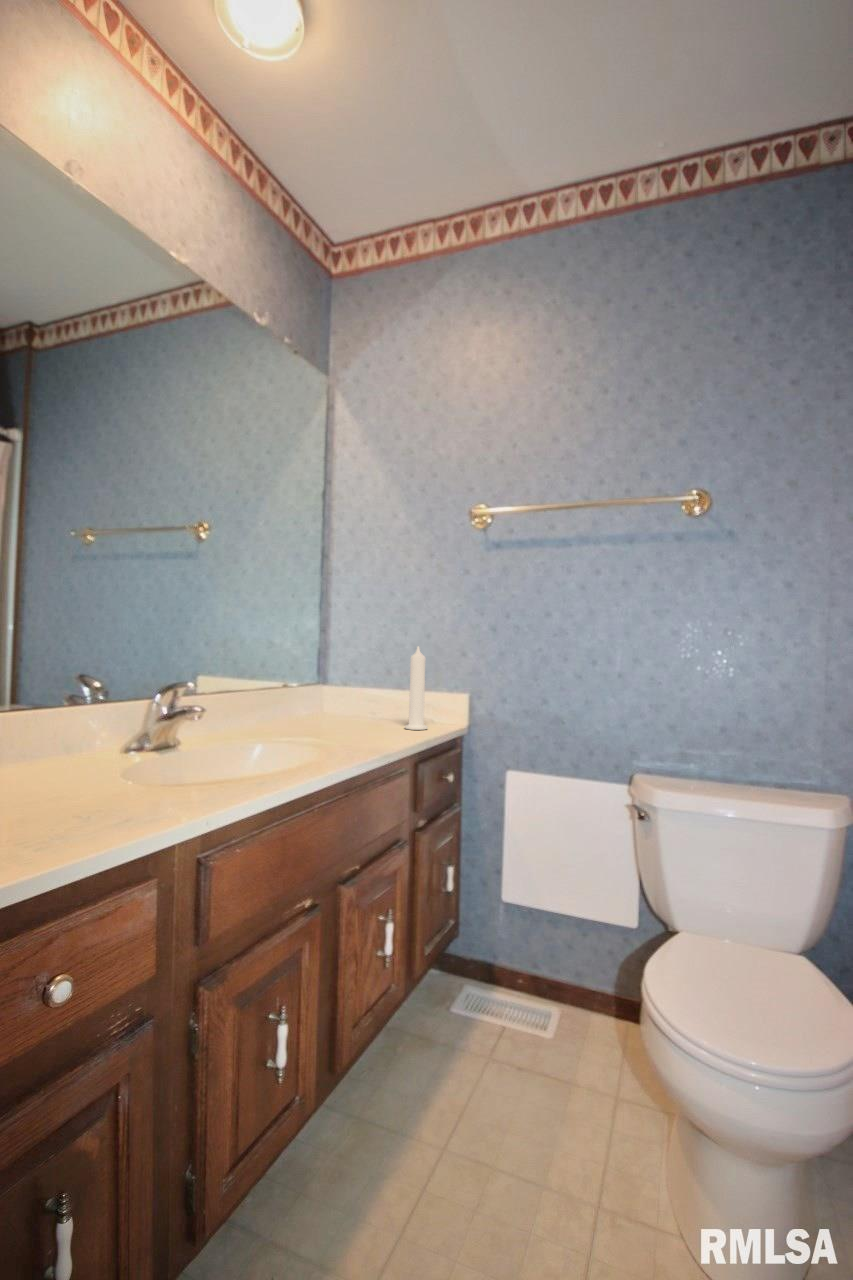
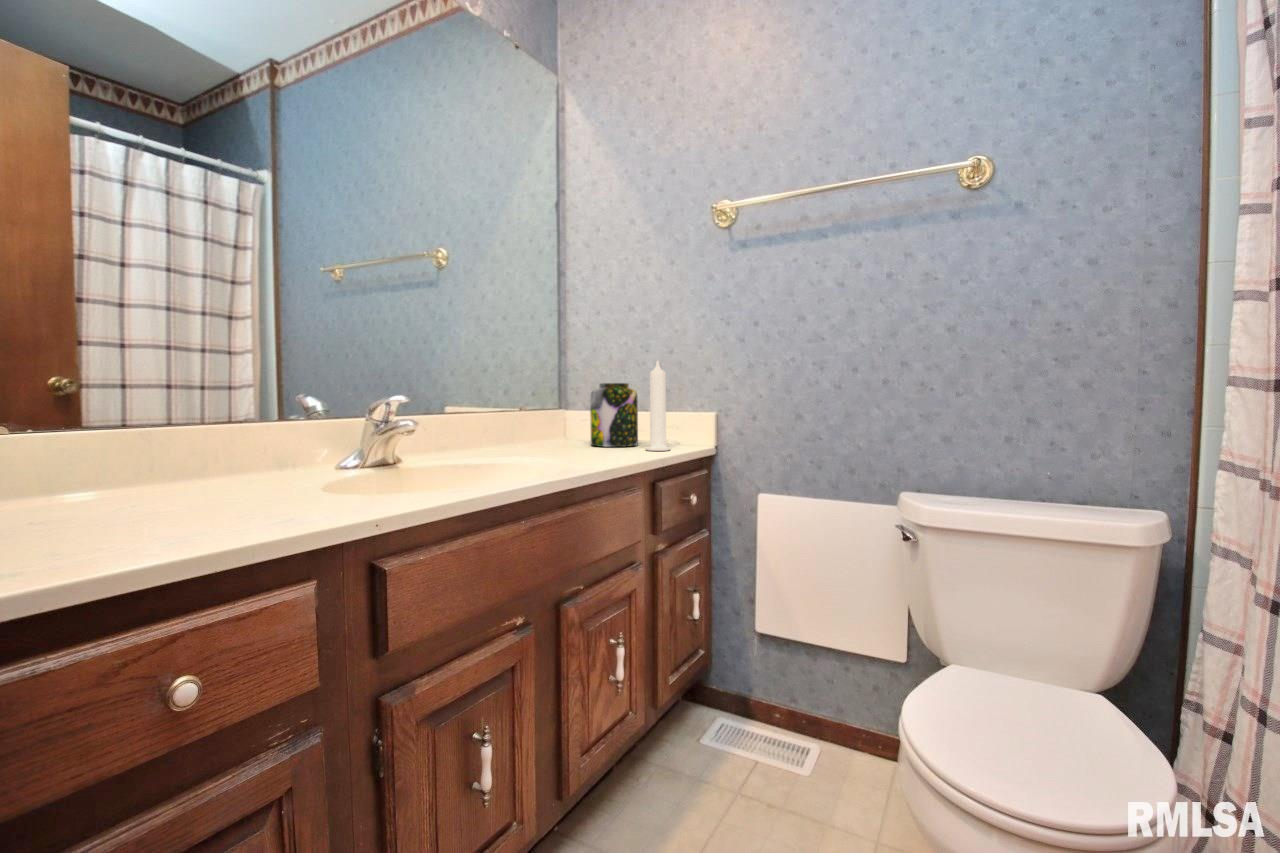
jar: none [349,662,395,723] -> present [590,383,638,447]

